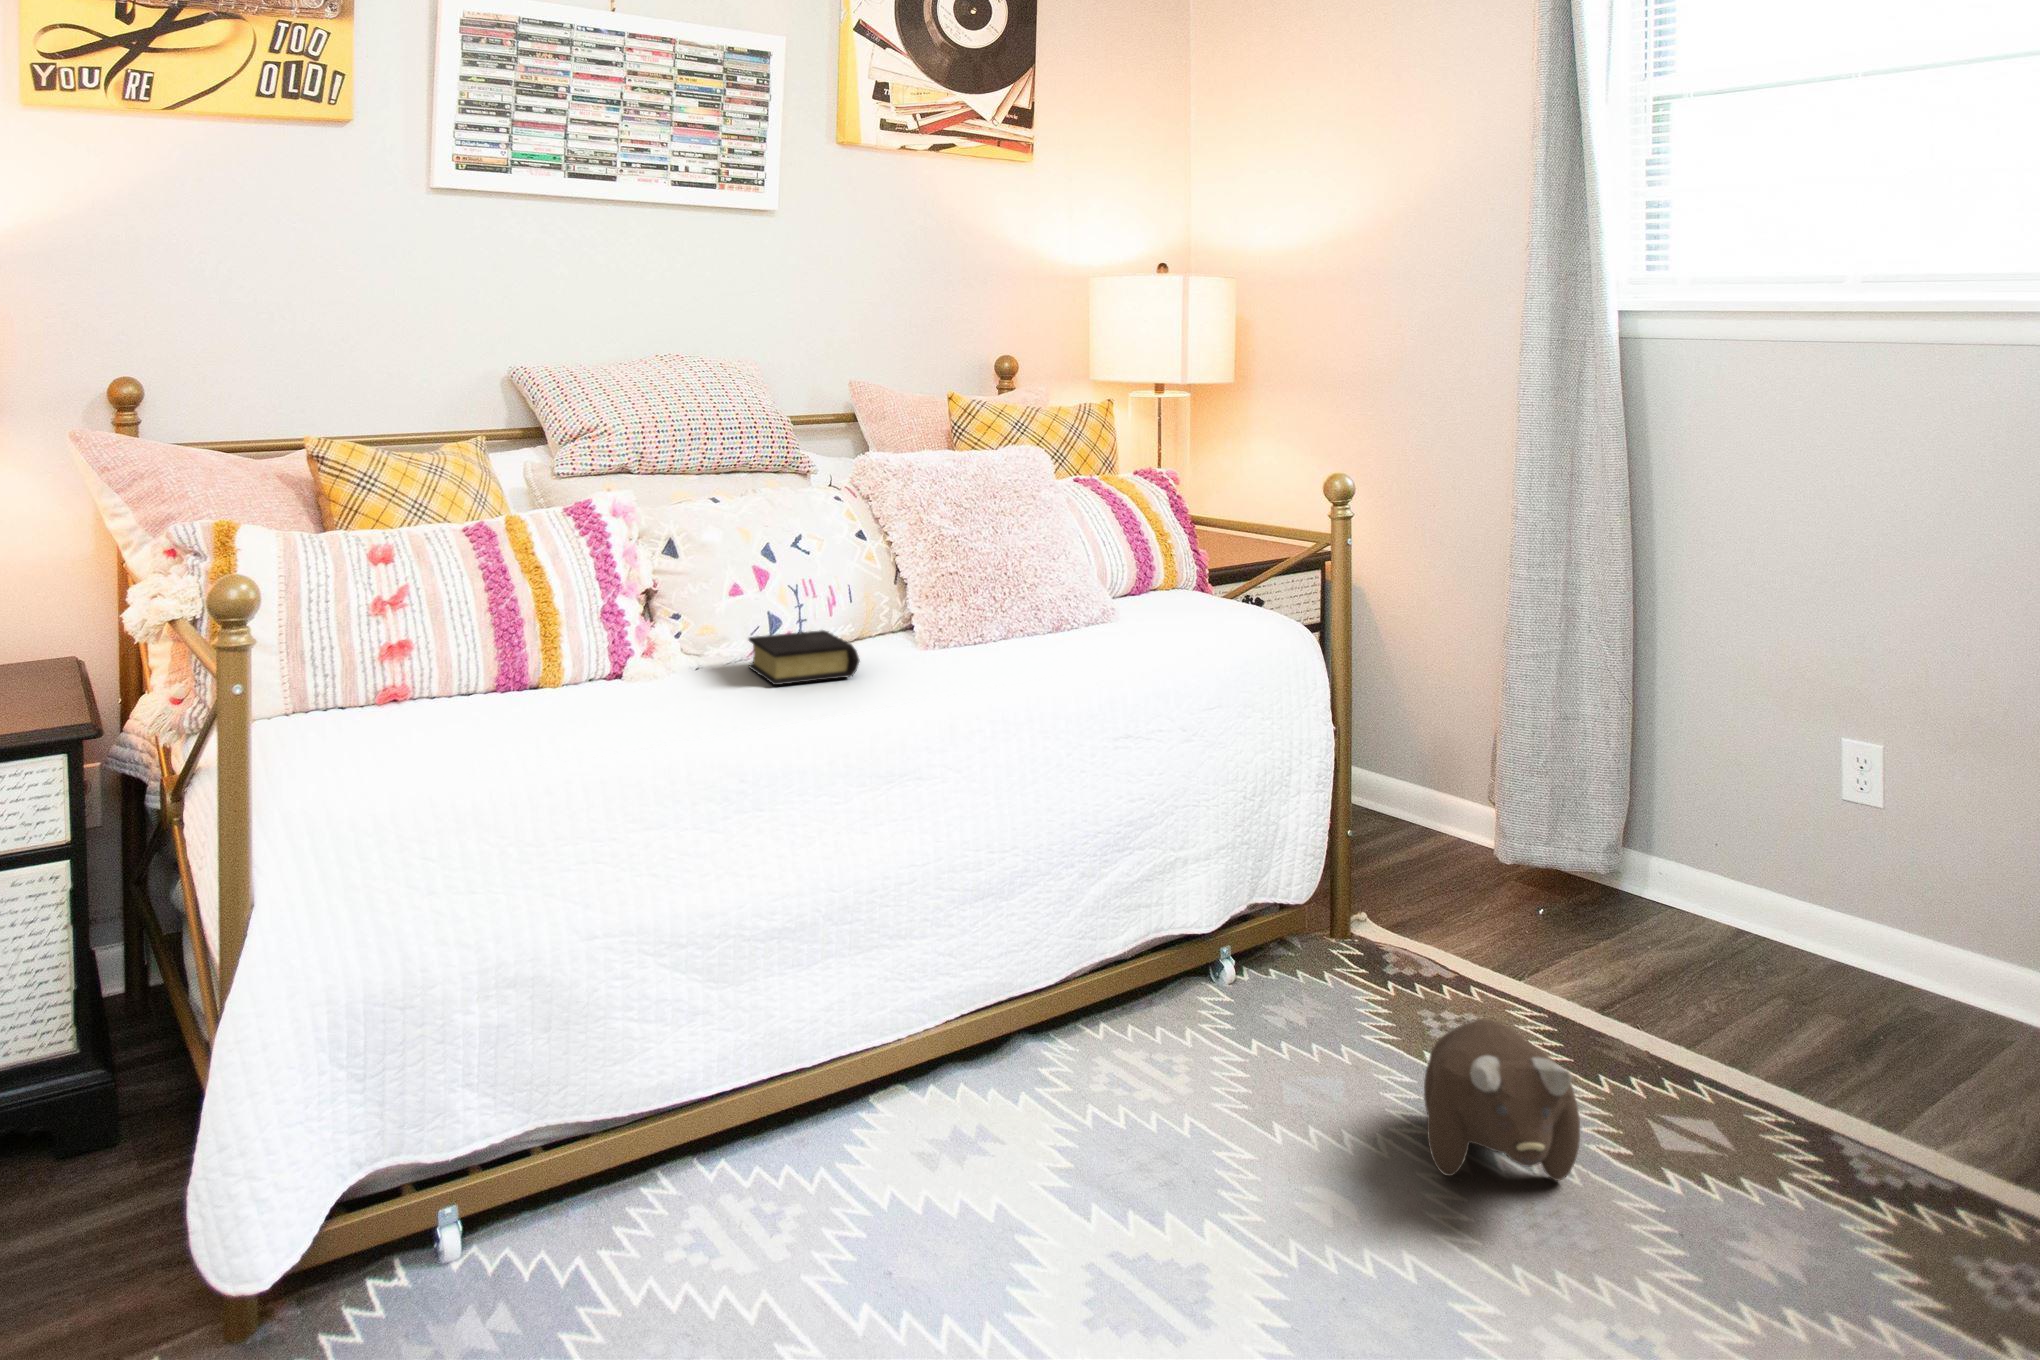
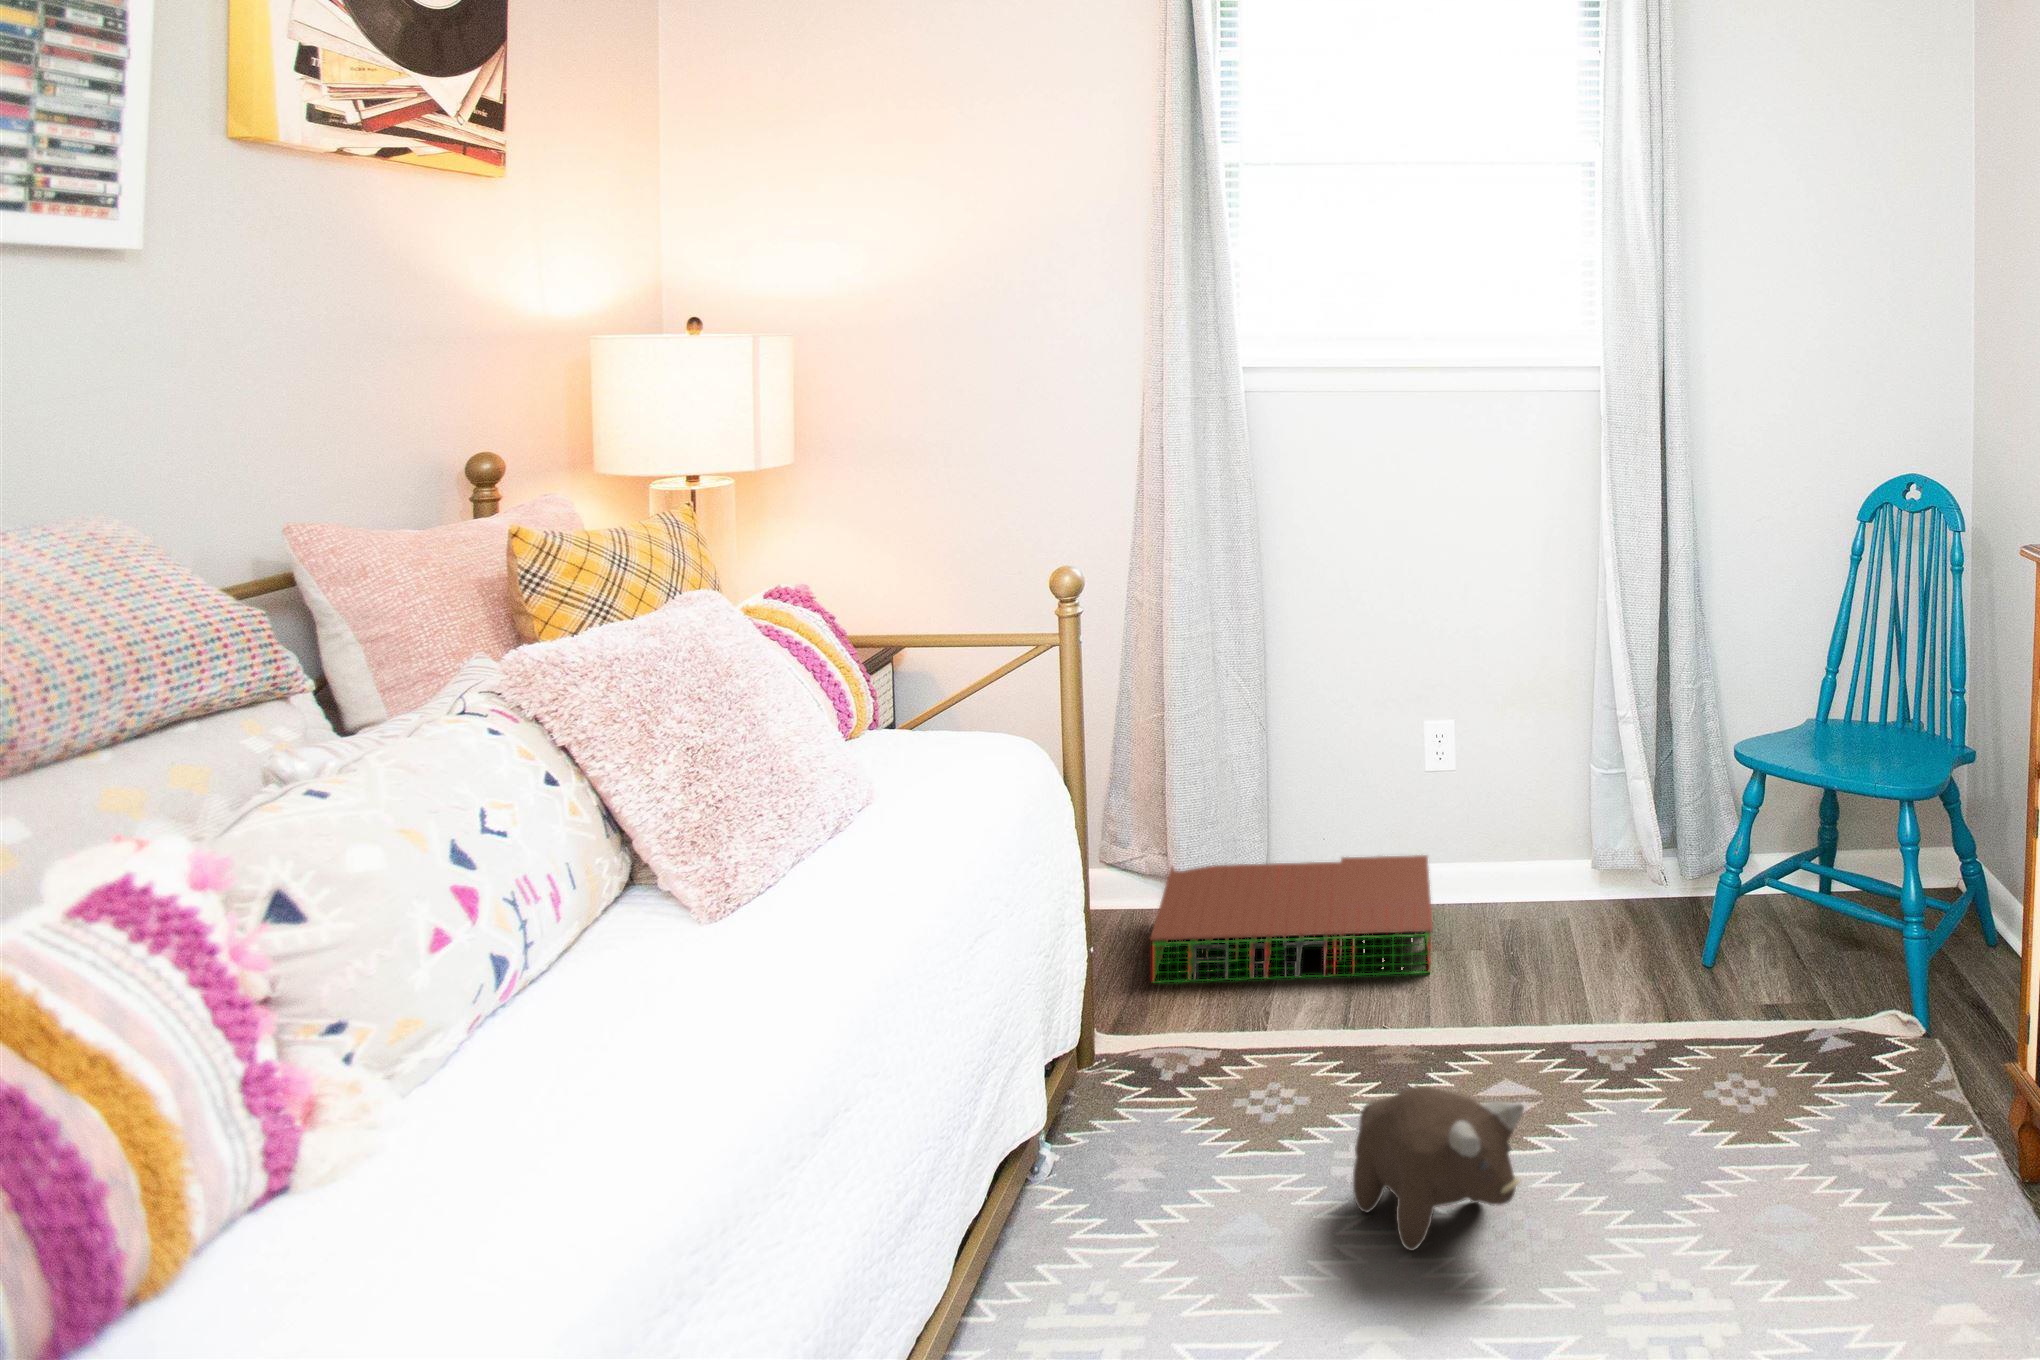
book: present [749,630,860,685] -> none [532,949,742,1067]
storage bin: none [1453,816,1824,1005] -> present [1151,855,1433,982]

